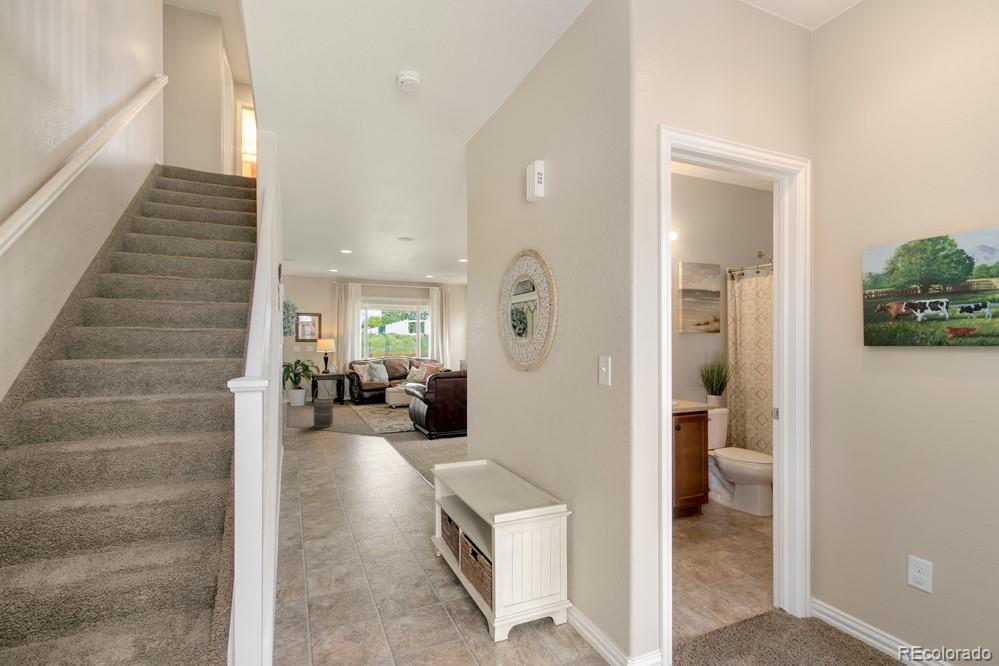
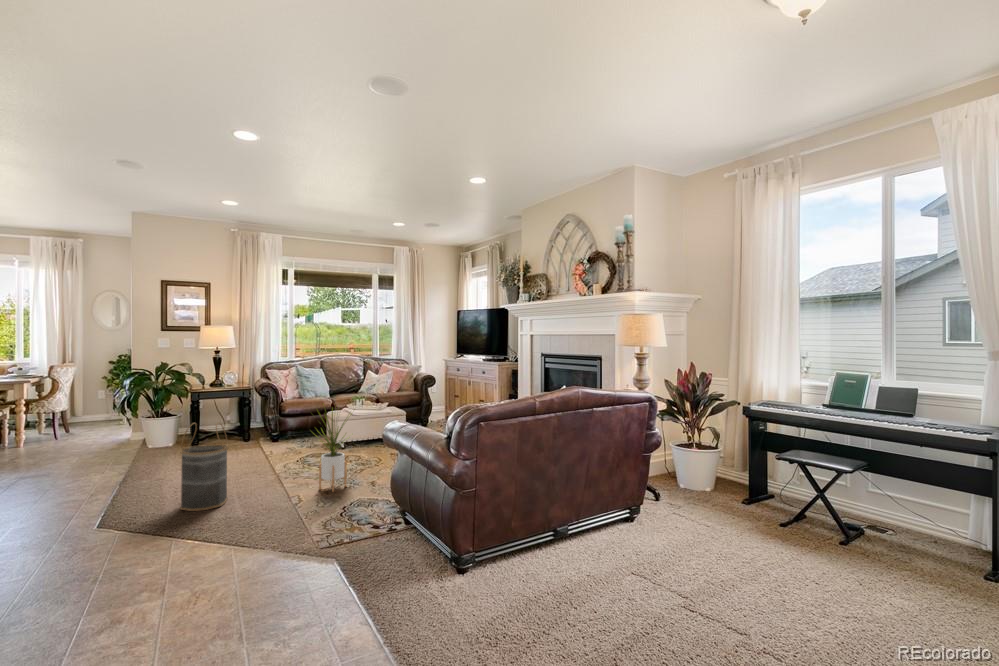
house plant: none [371,379,395,424] -> present [319,408,347,492]

